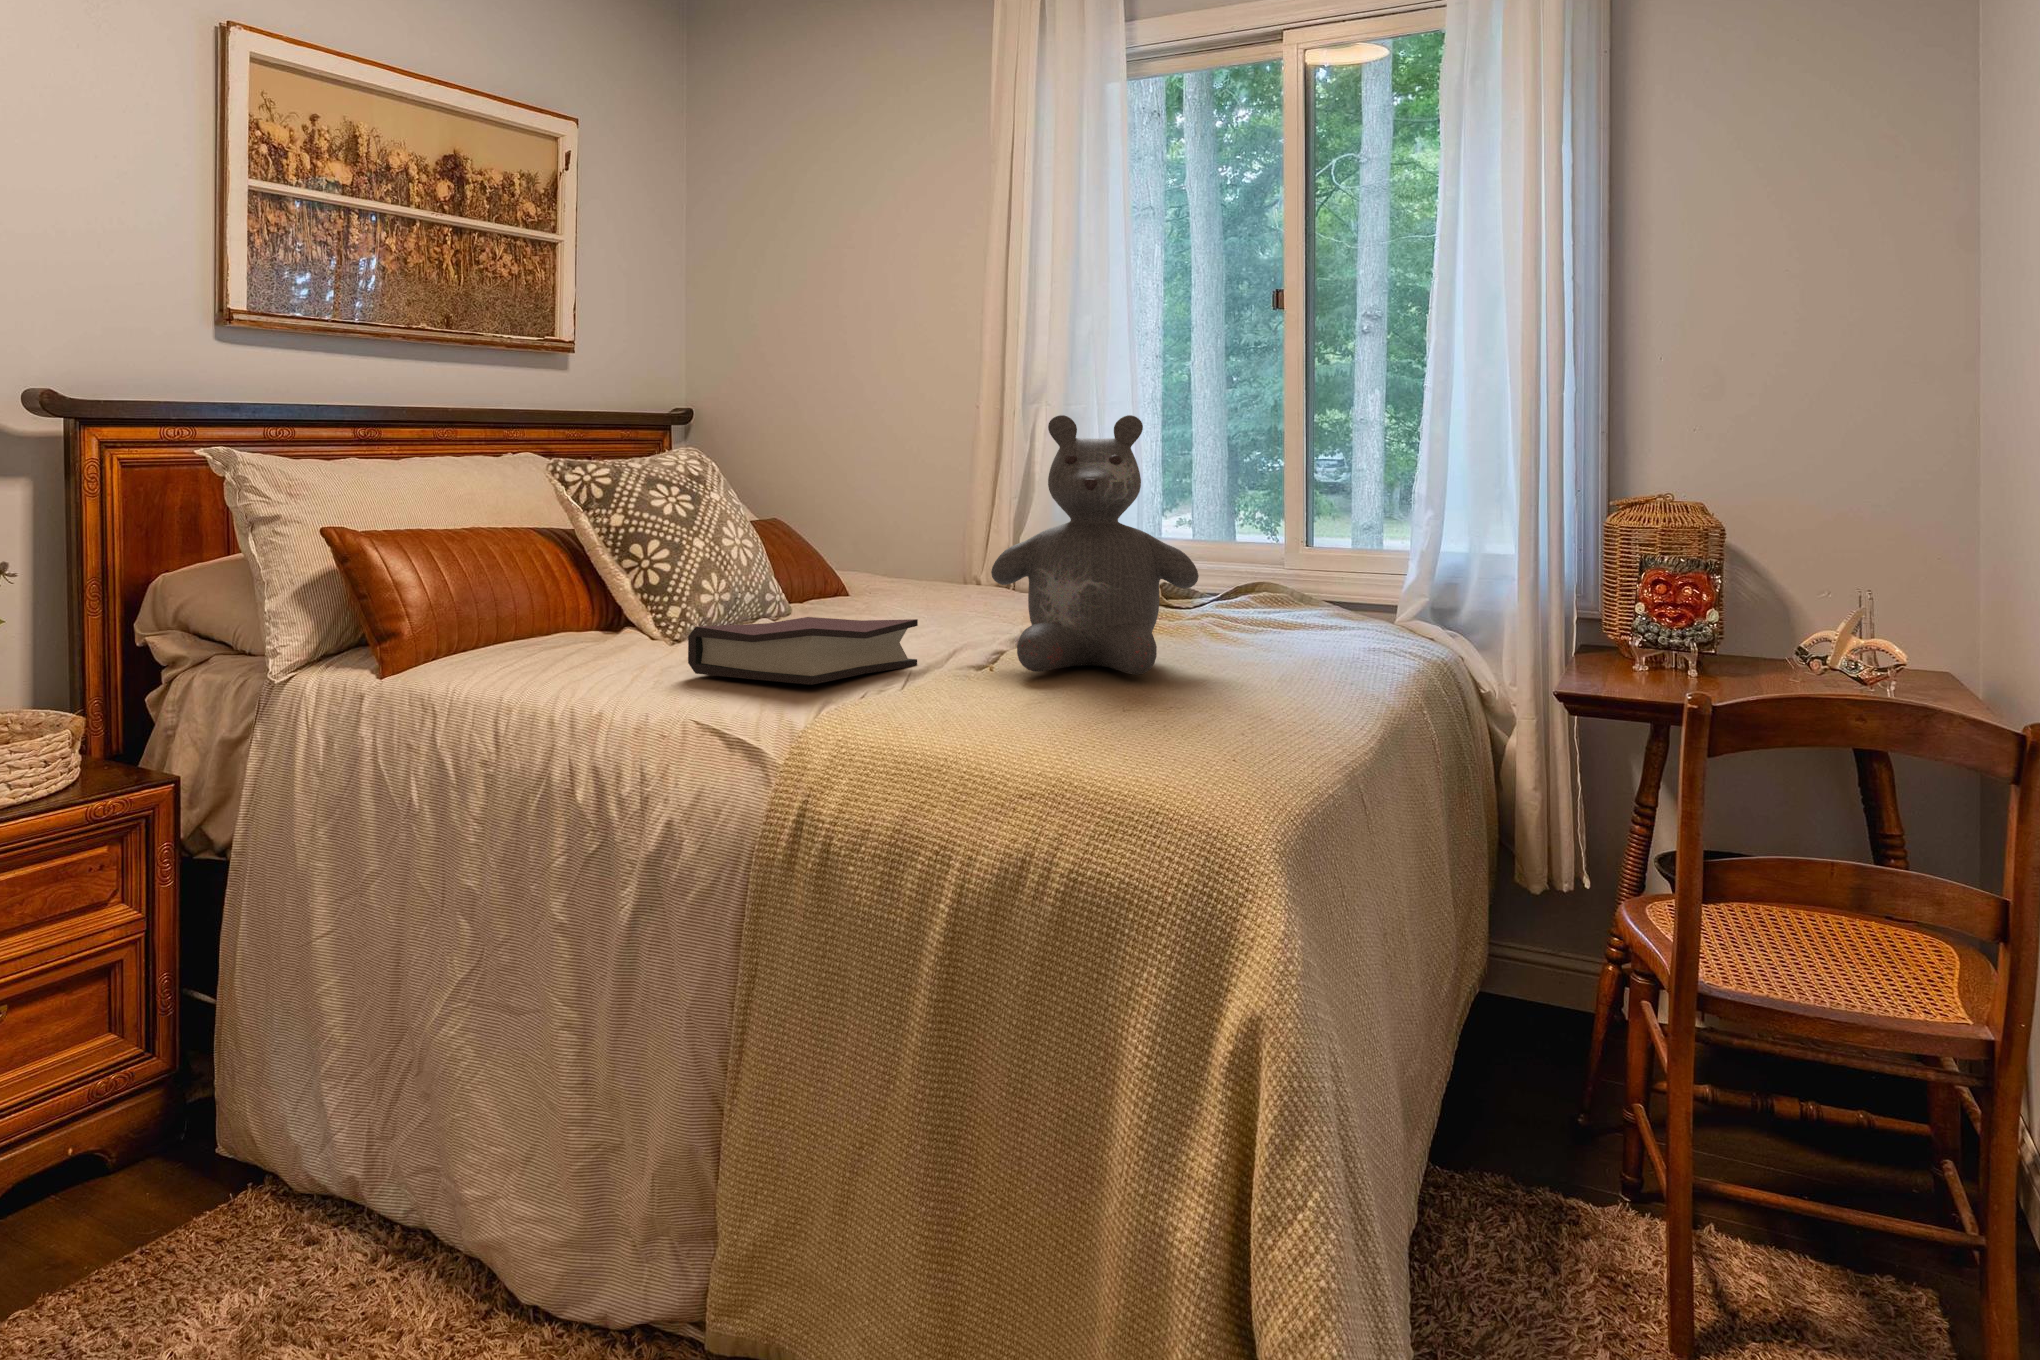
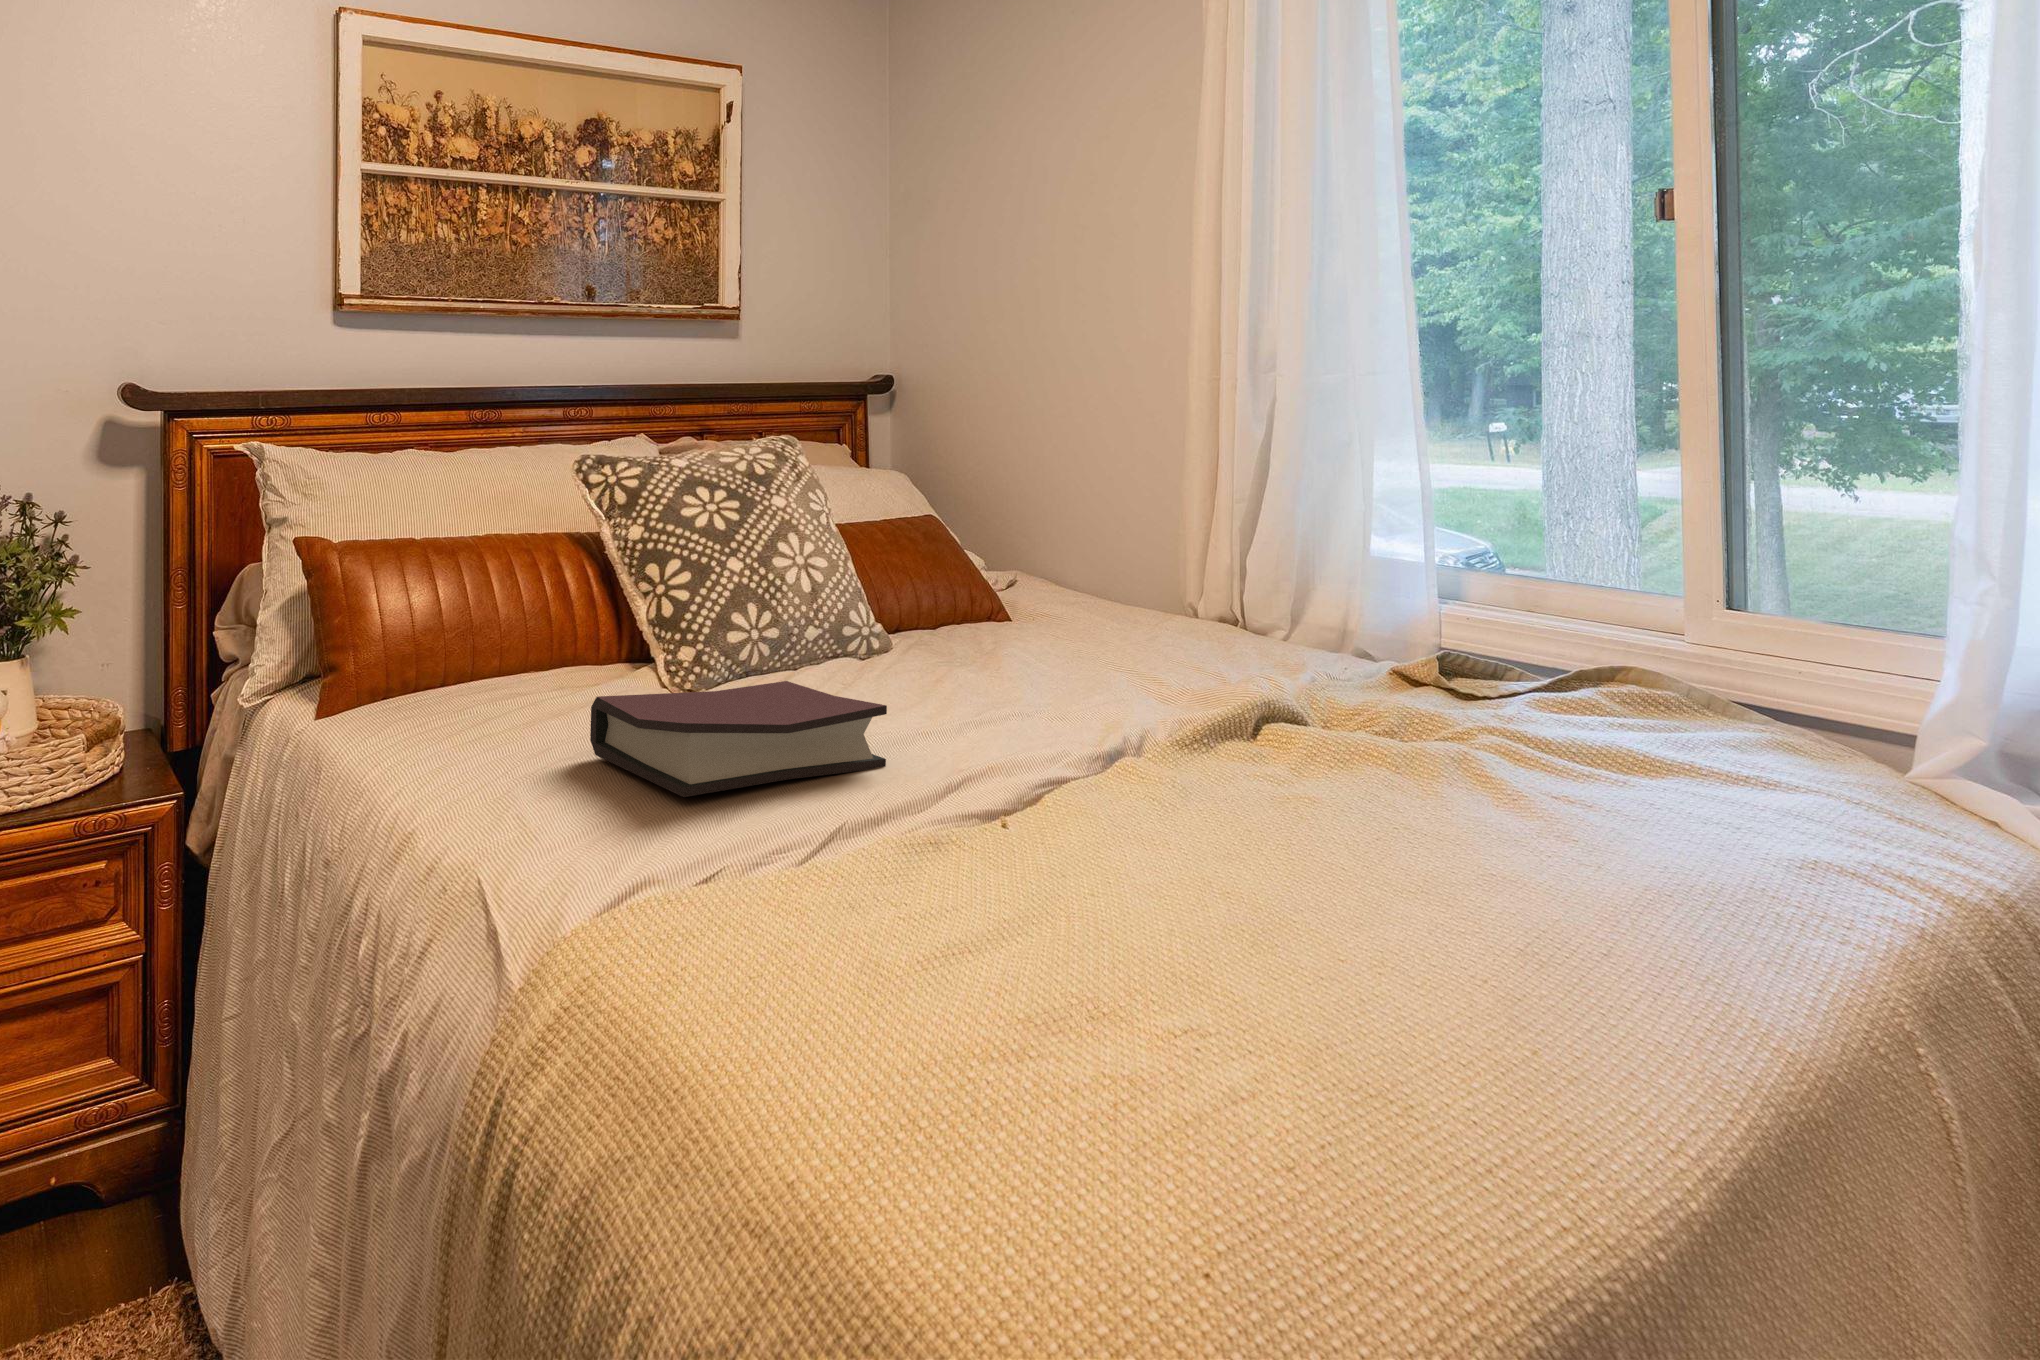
teddy bear: present [991,415,1199,675] -> none [977,437,1277,832]

